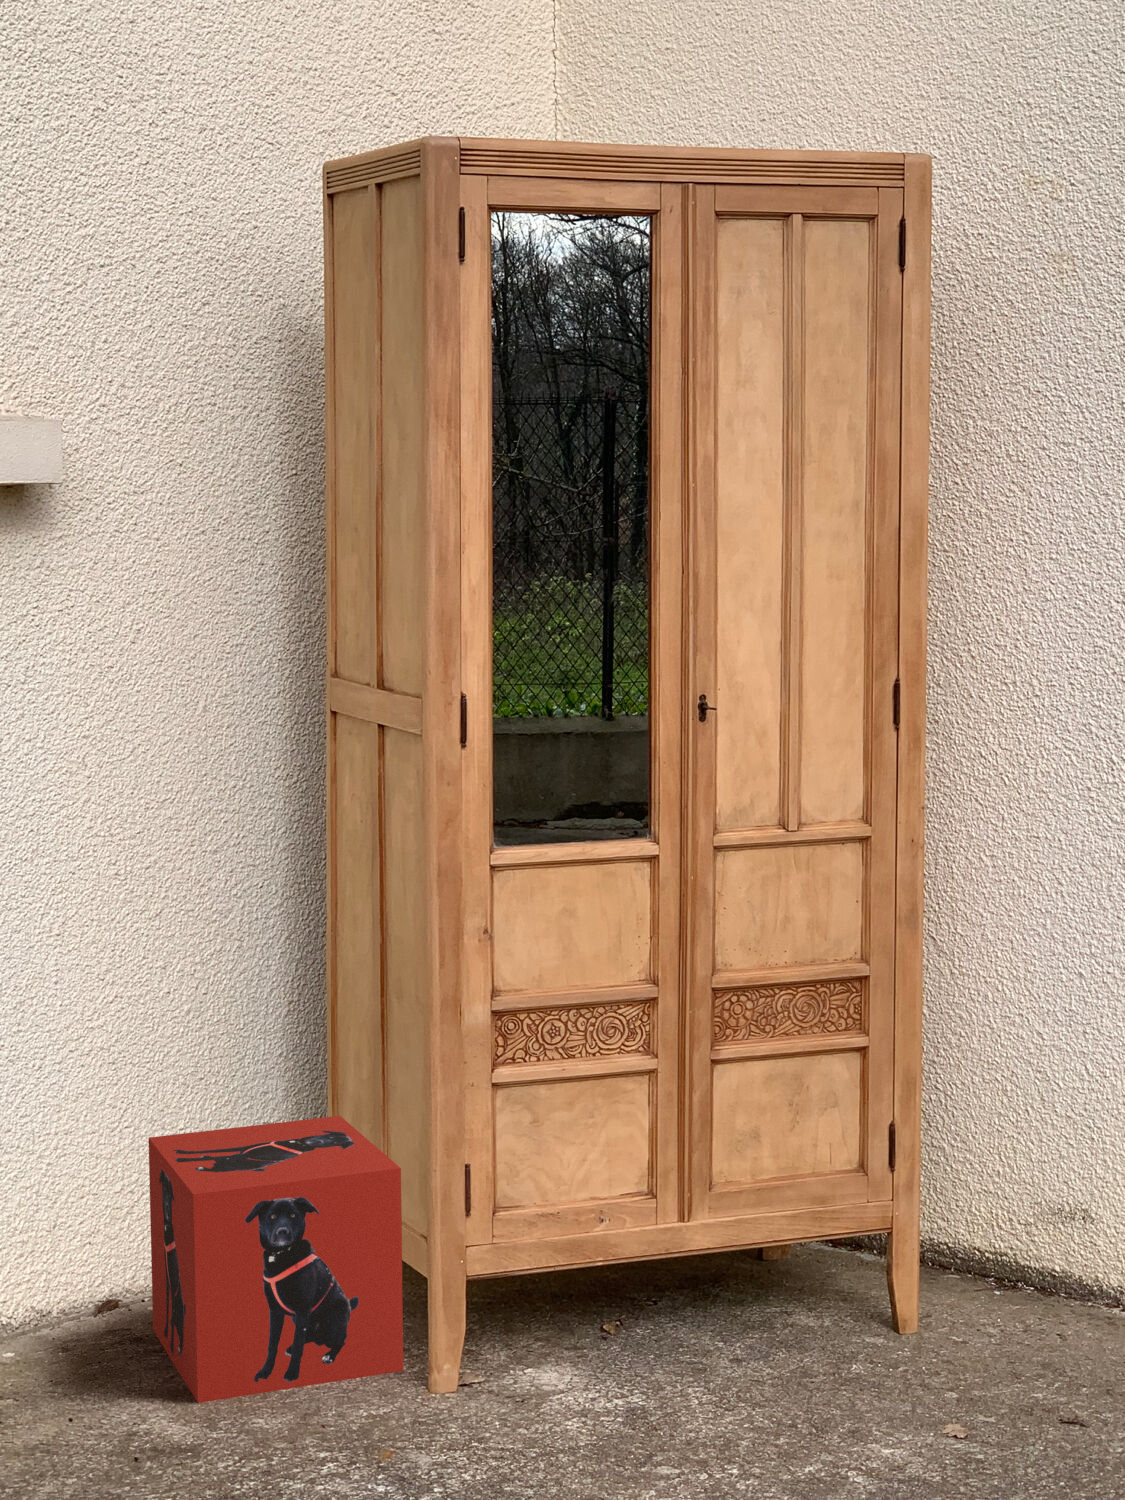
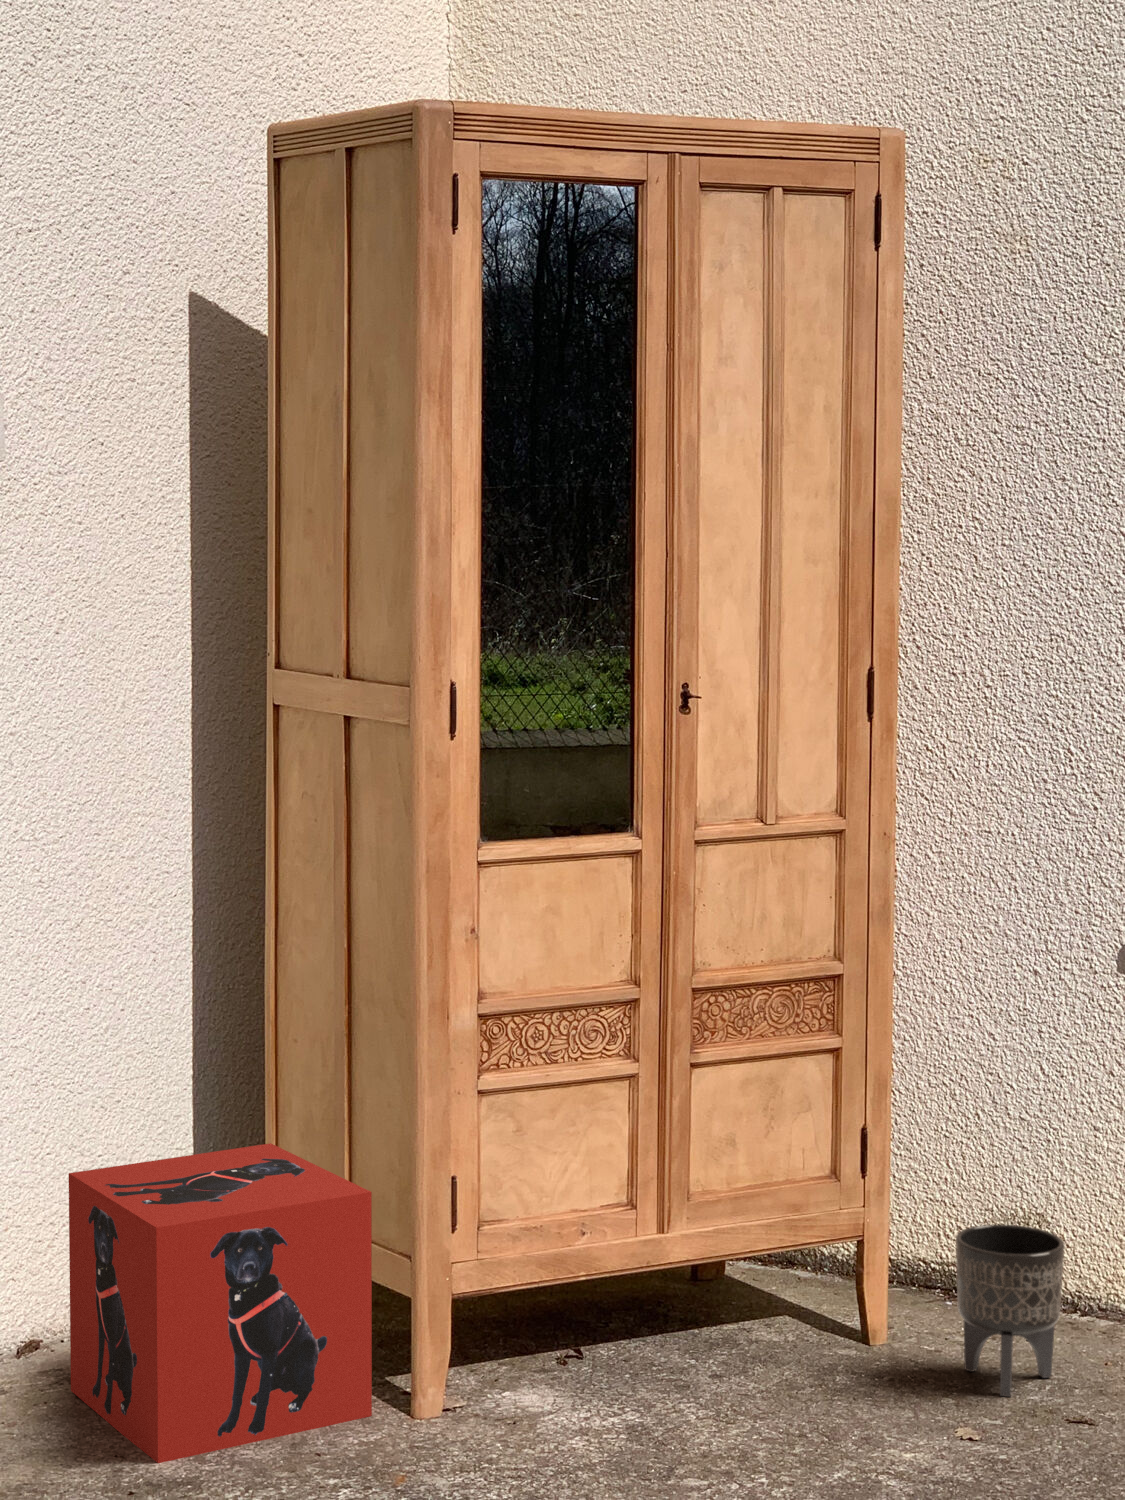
planter: none [963,1223,1069,1390] -> present [956,1224,1065,1397]

